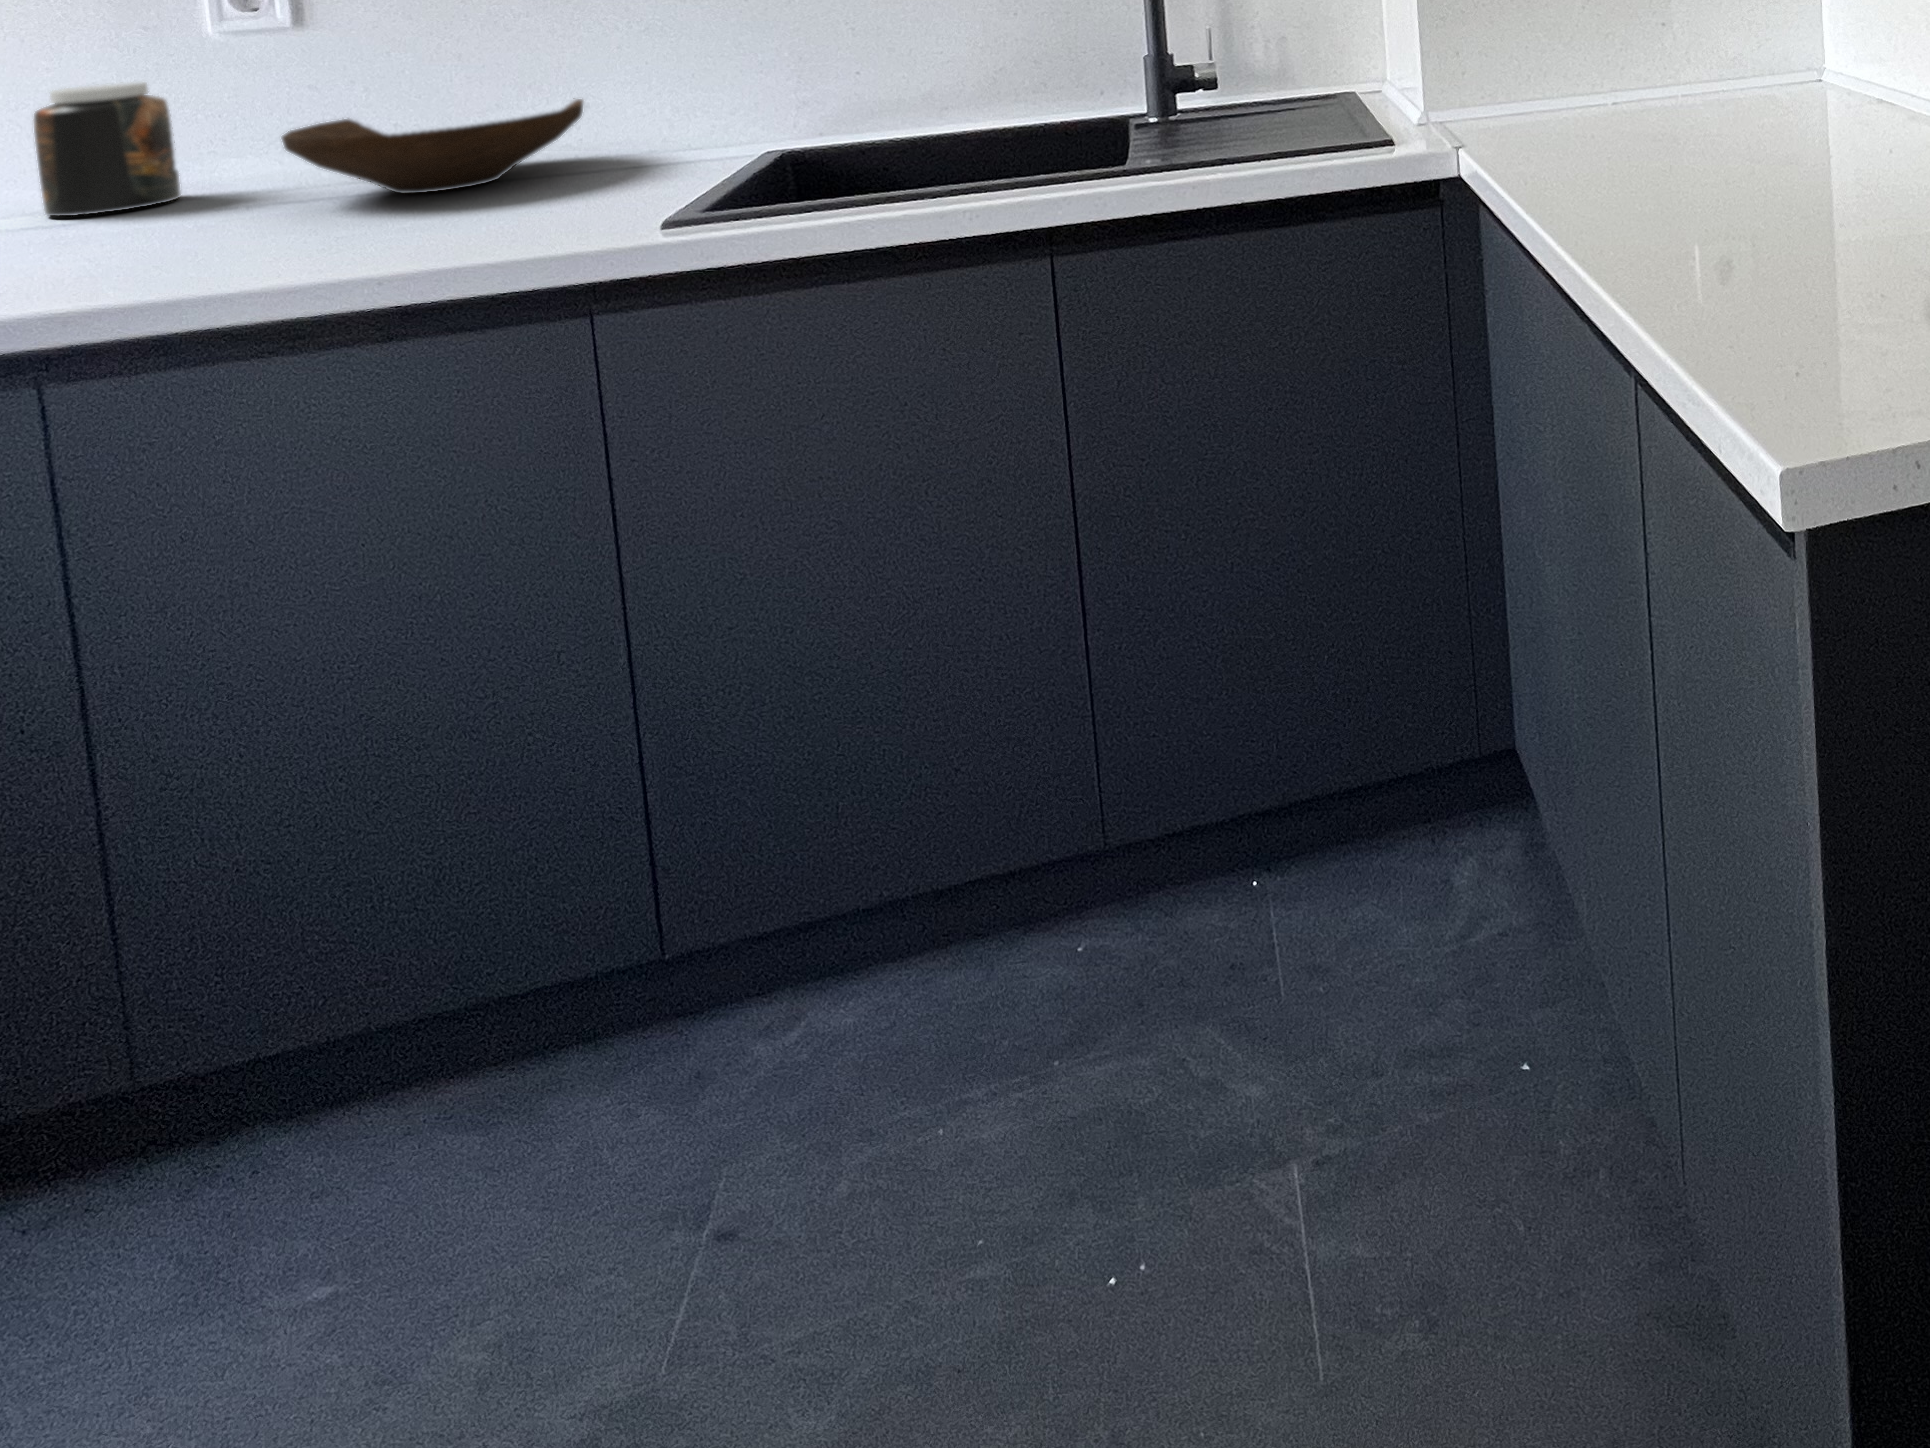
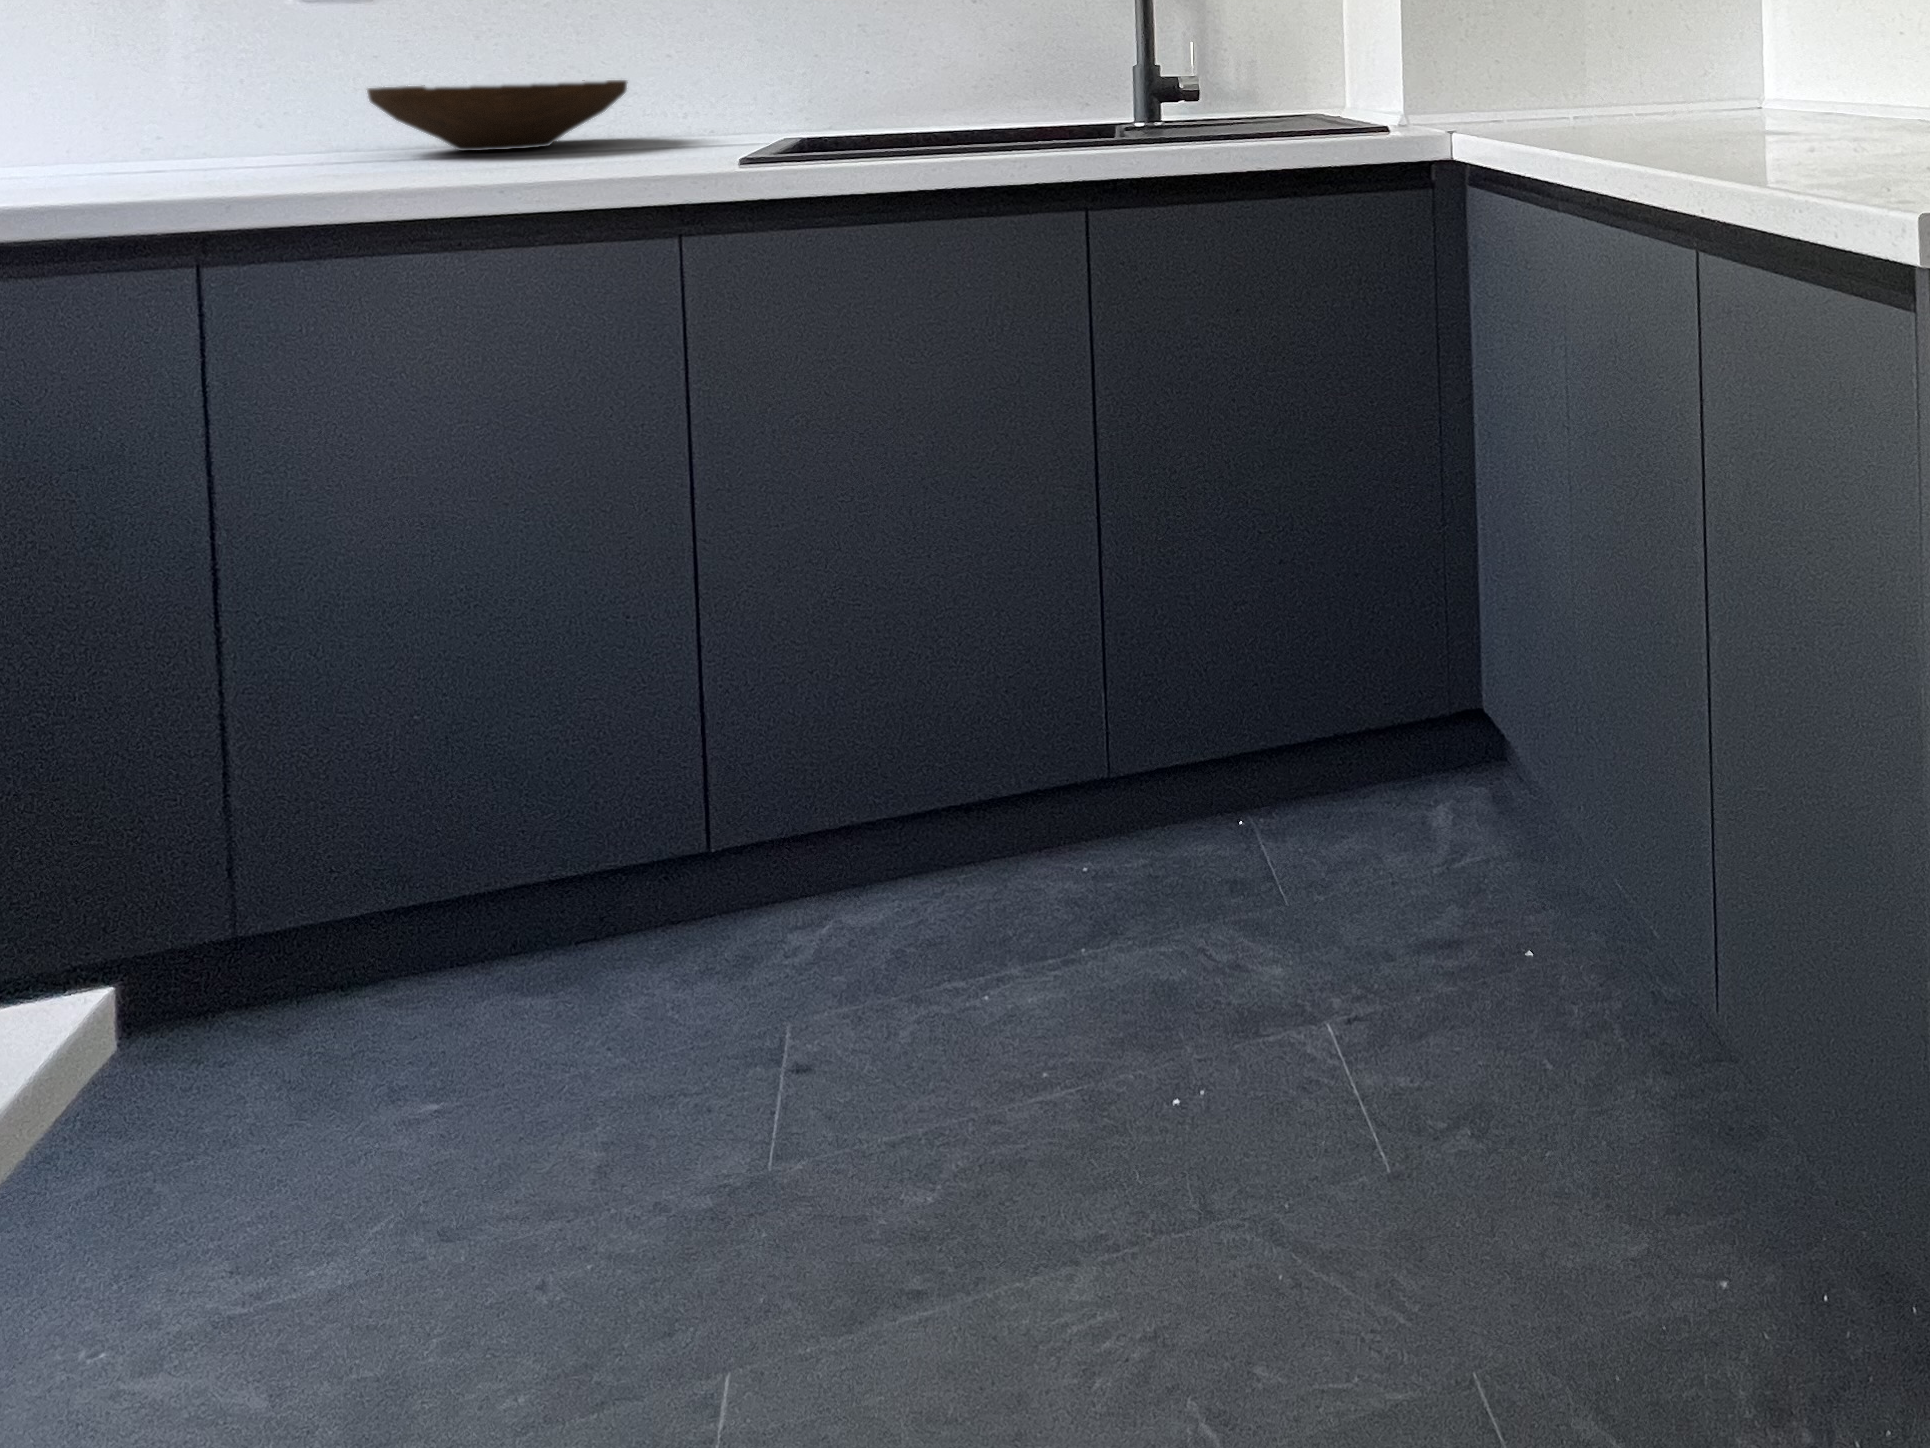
jar: present [34,82,181,216] -> none [134,42,255,158]

